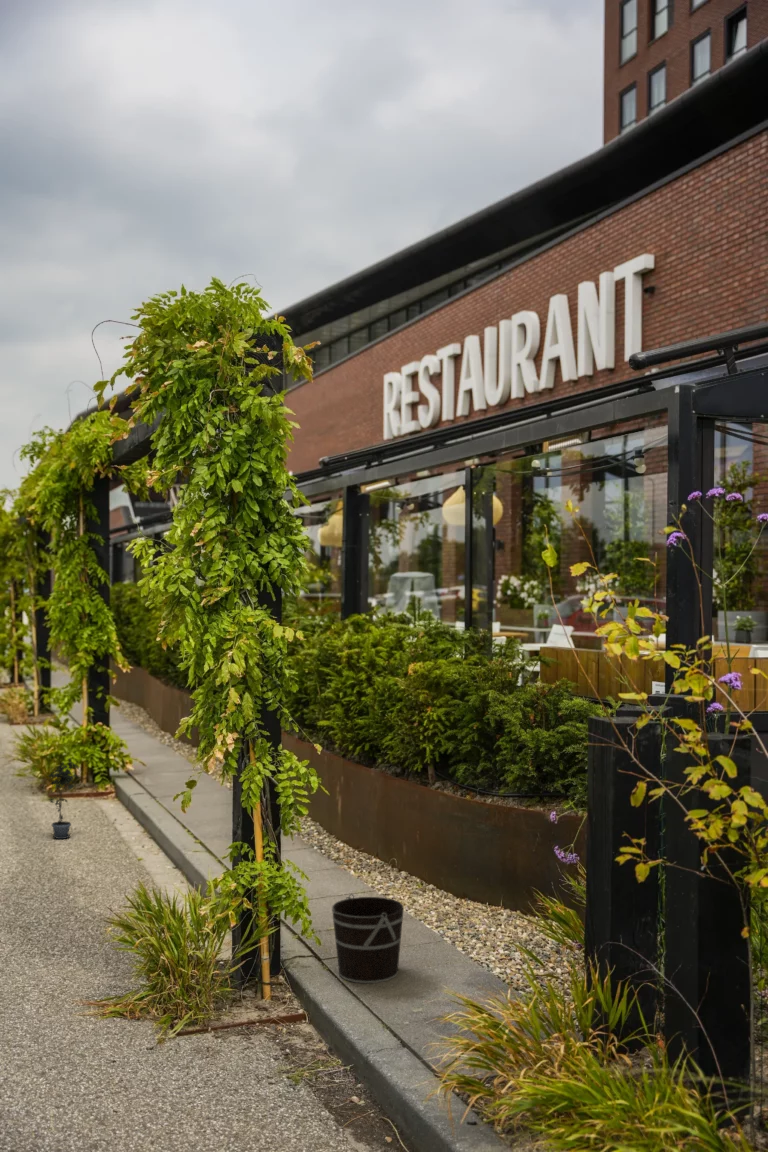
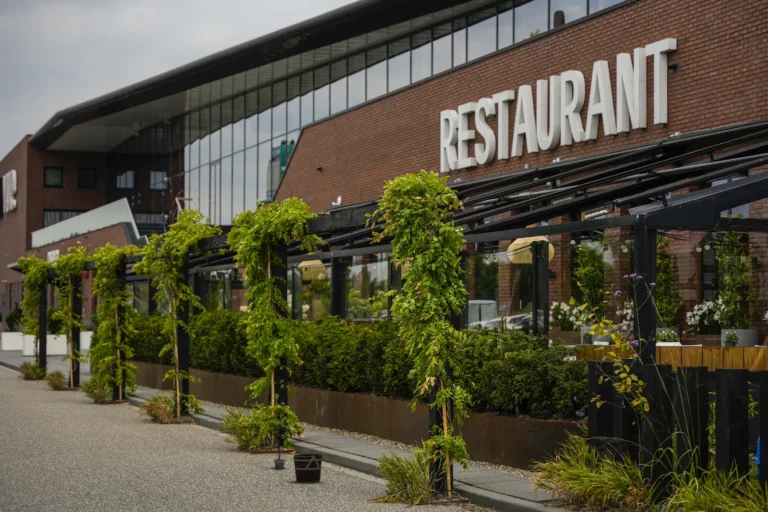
bucket: present [332,894,403,983] -> present [293,454,322,483]

